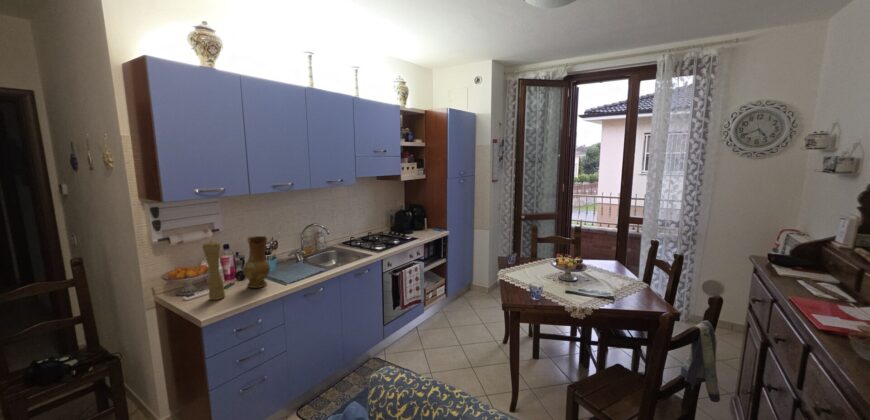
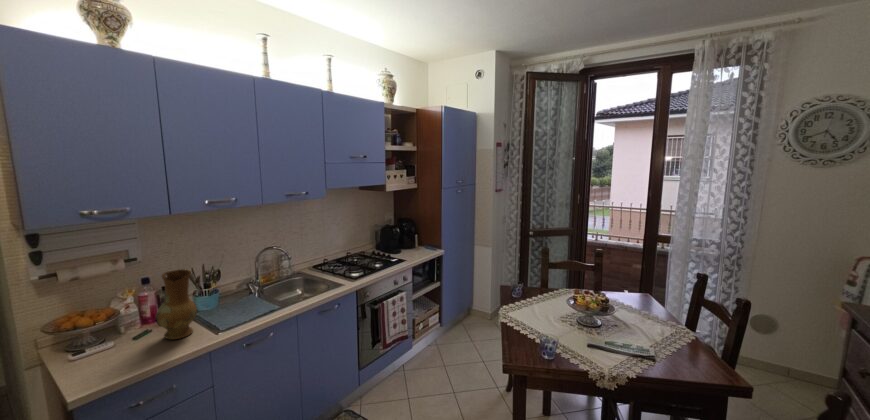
pepper mill: present [203,241,225,300] -> none [87,281,126,362]

